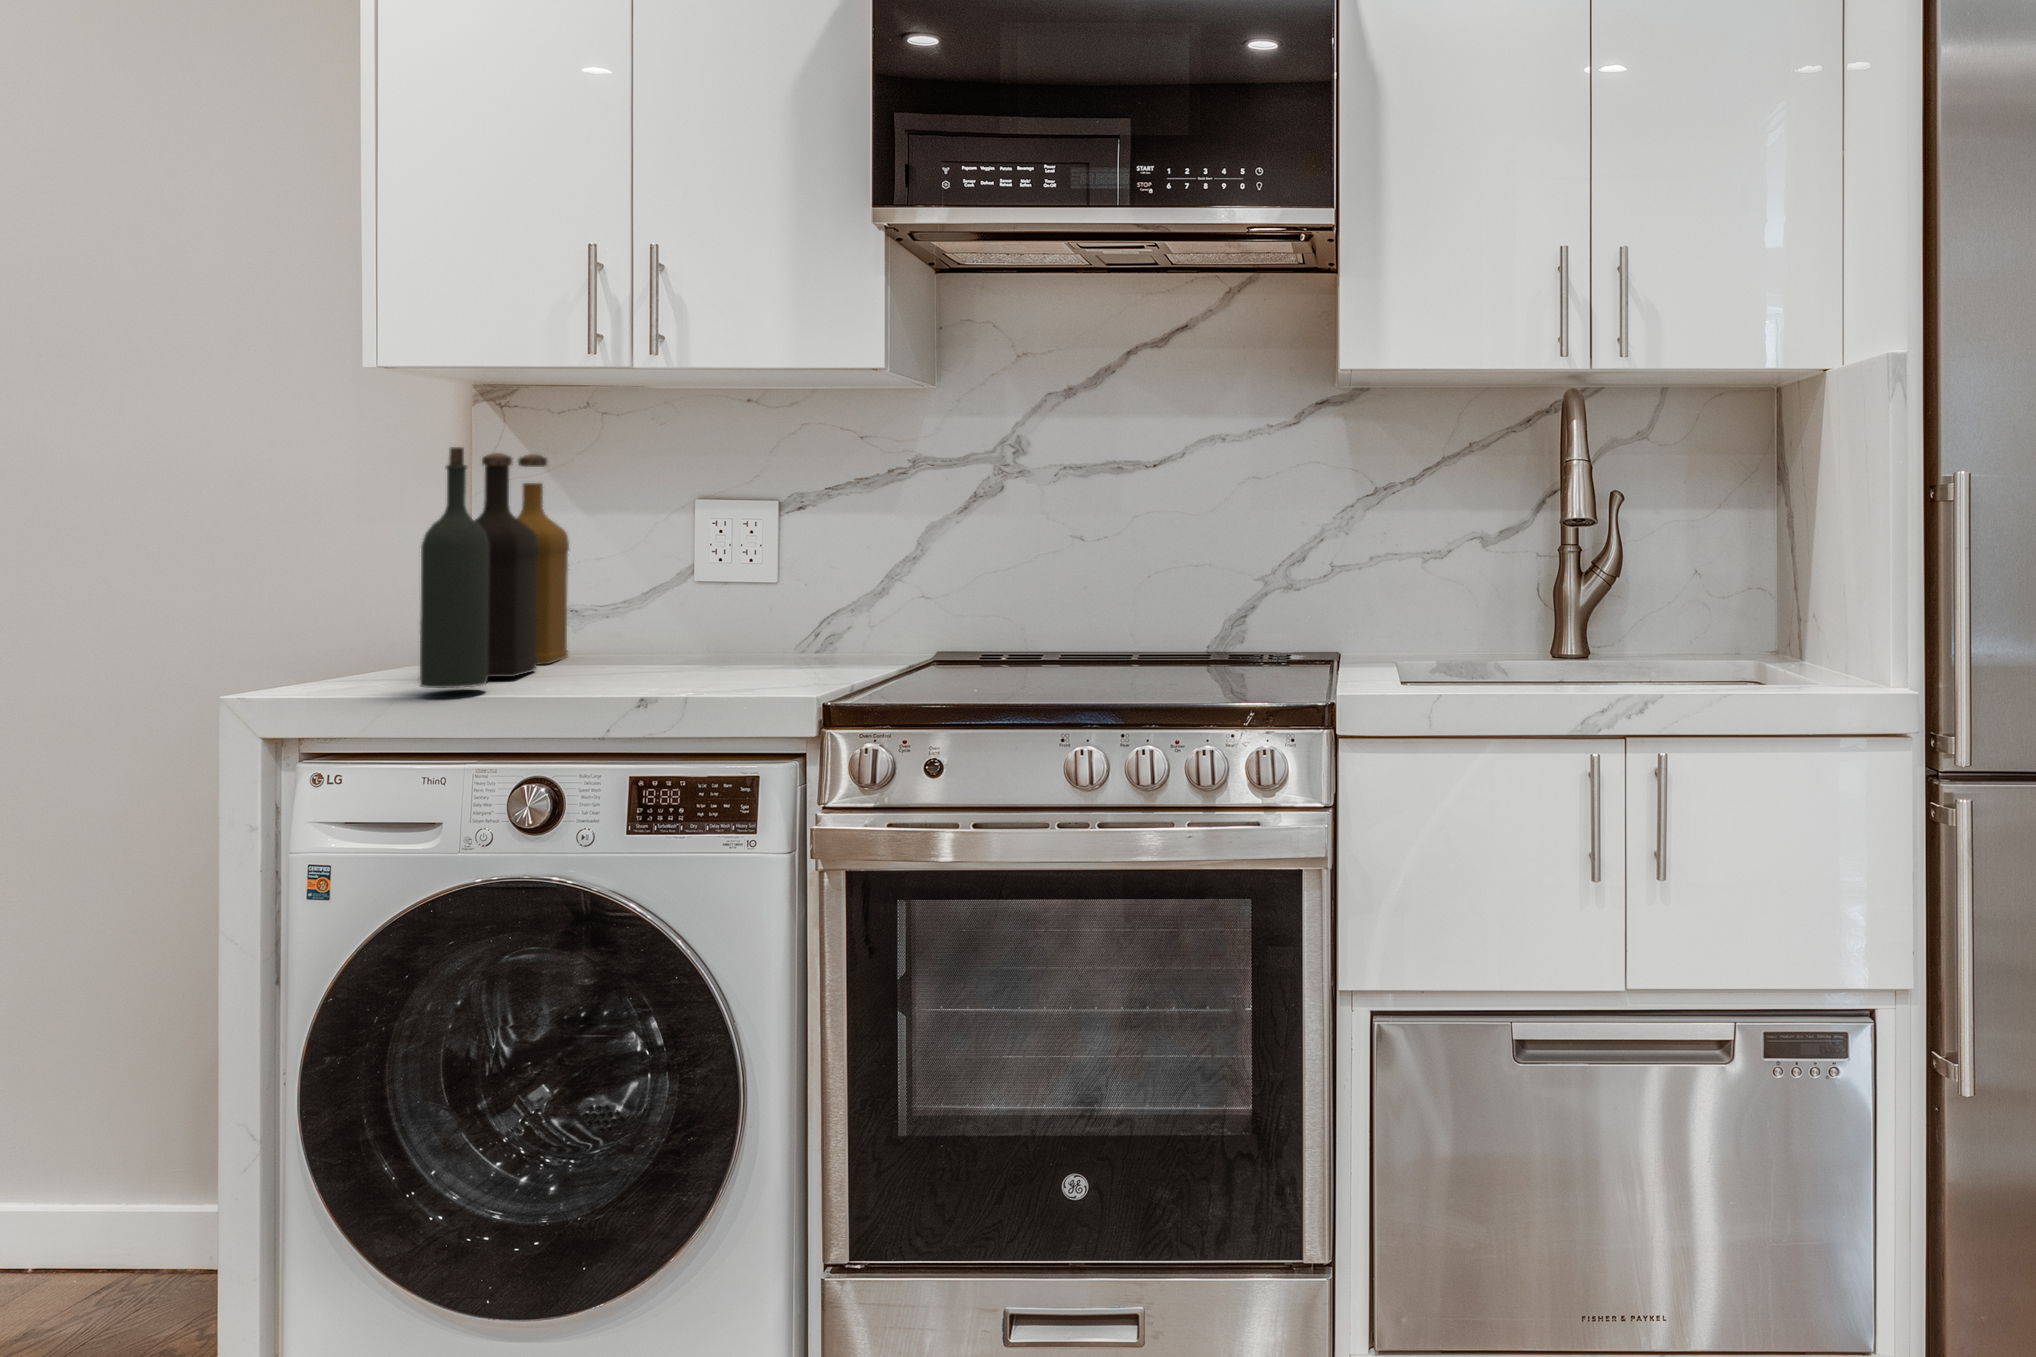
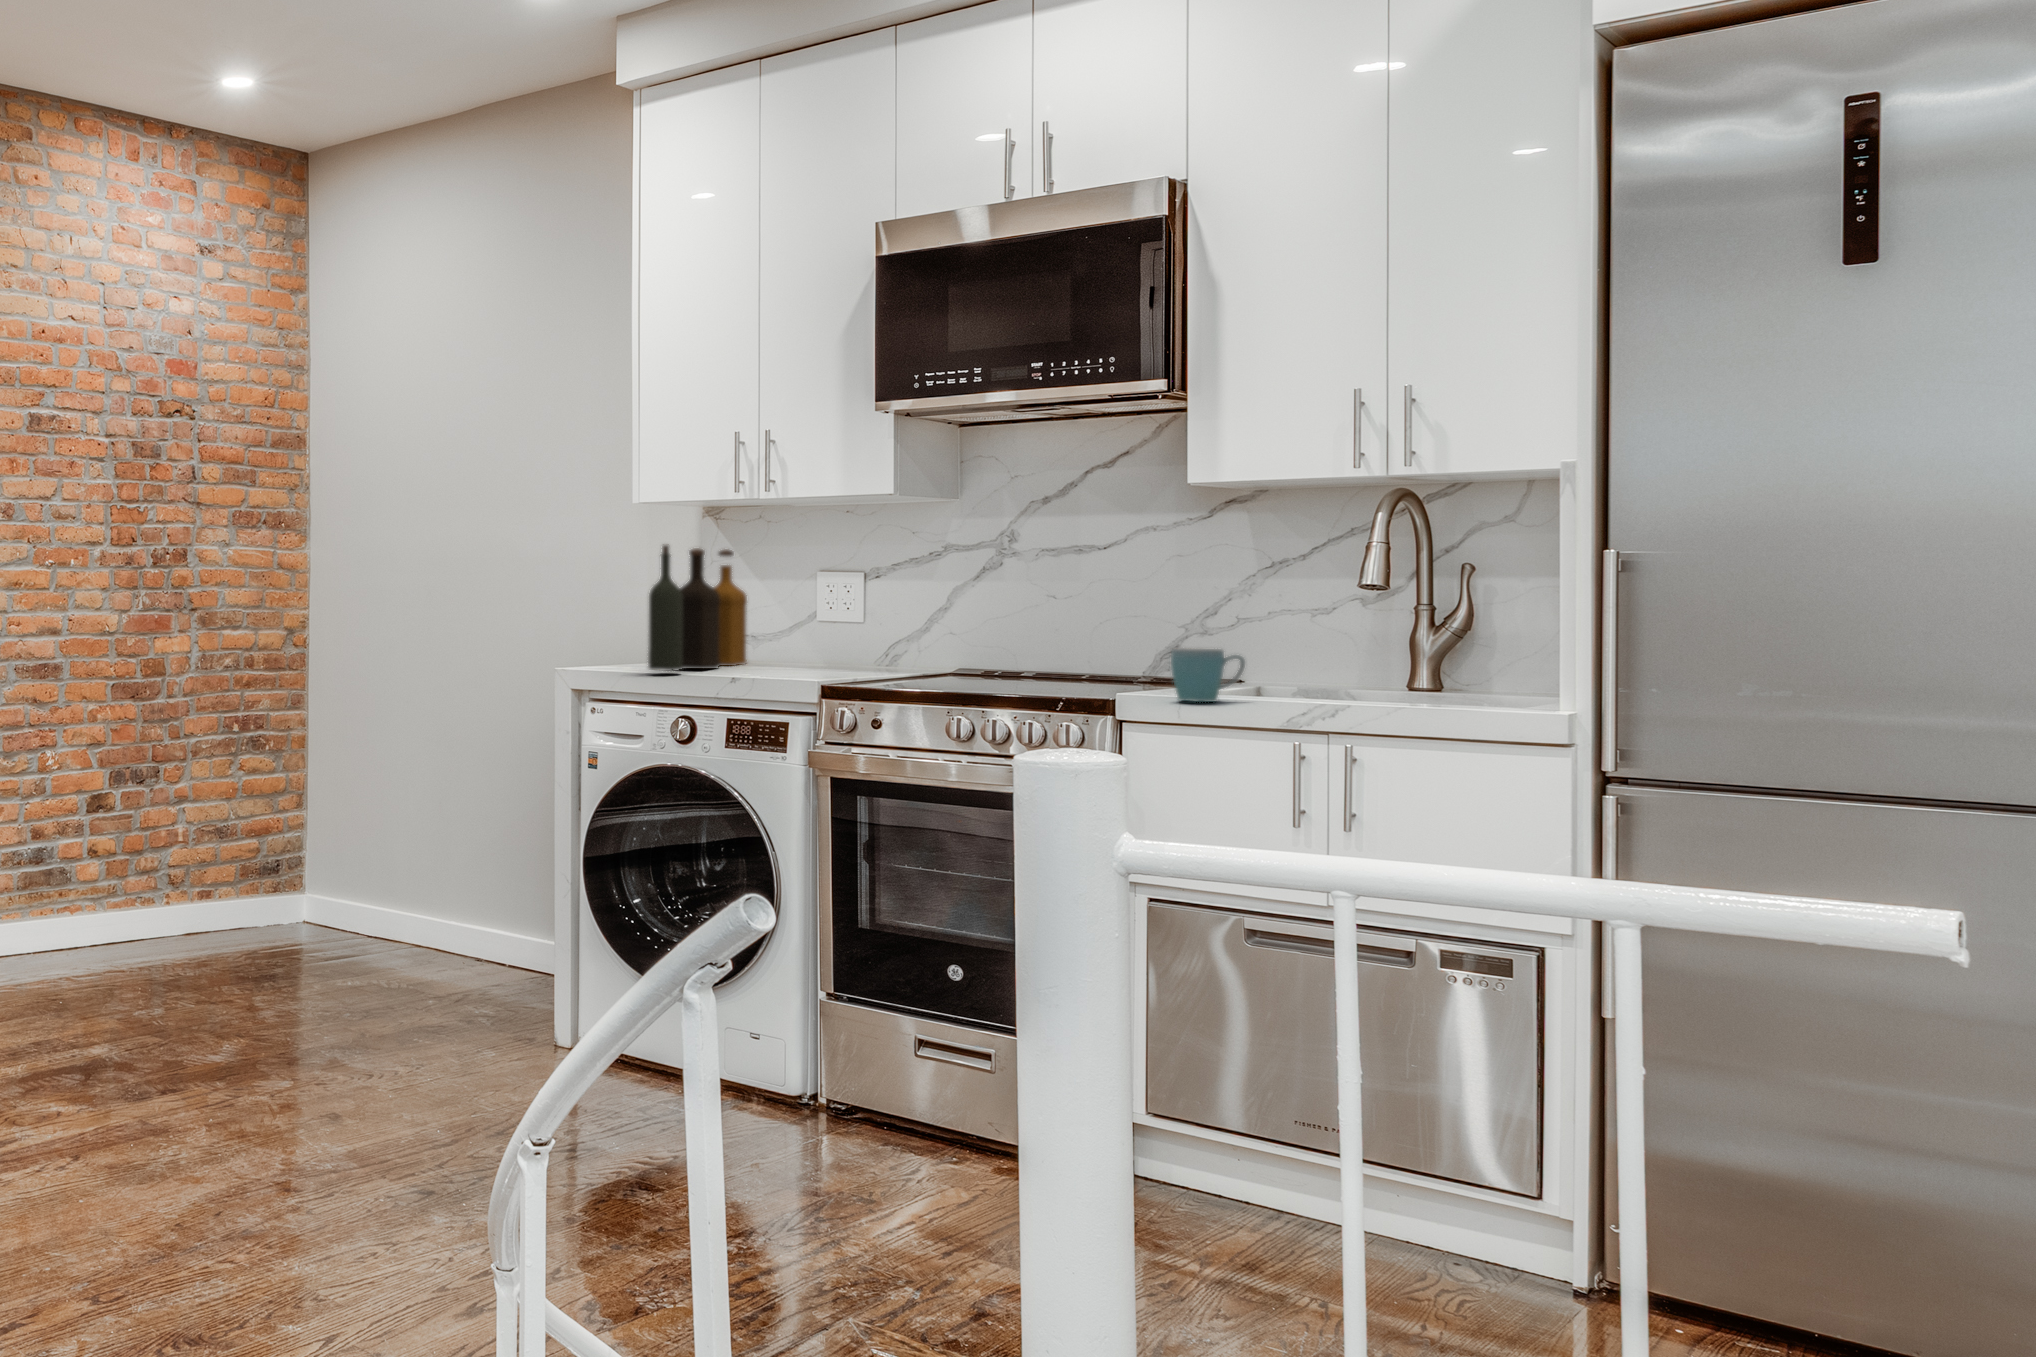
mug: none [1410,619,1500,702] -> present [1171,648,1245,702]

